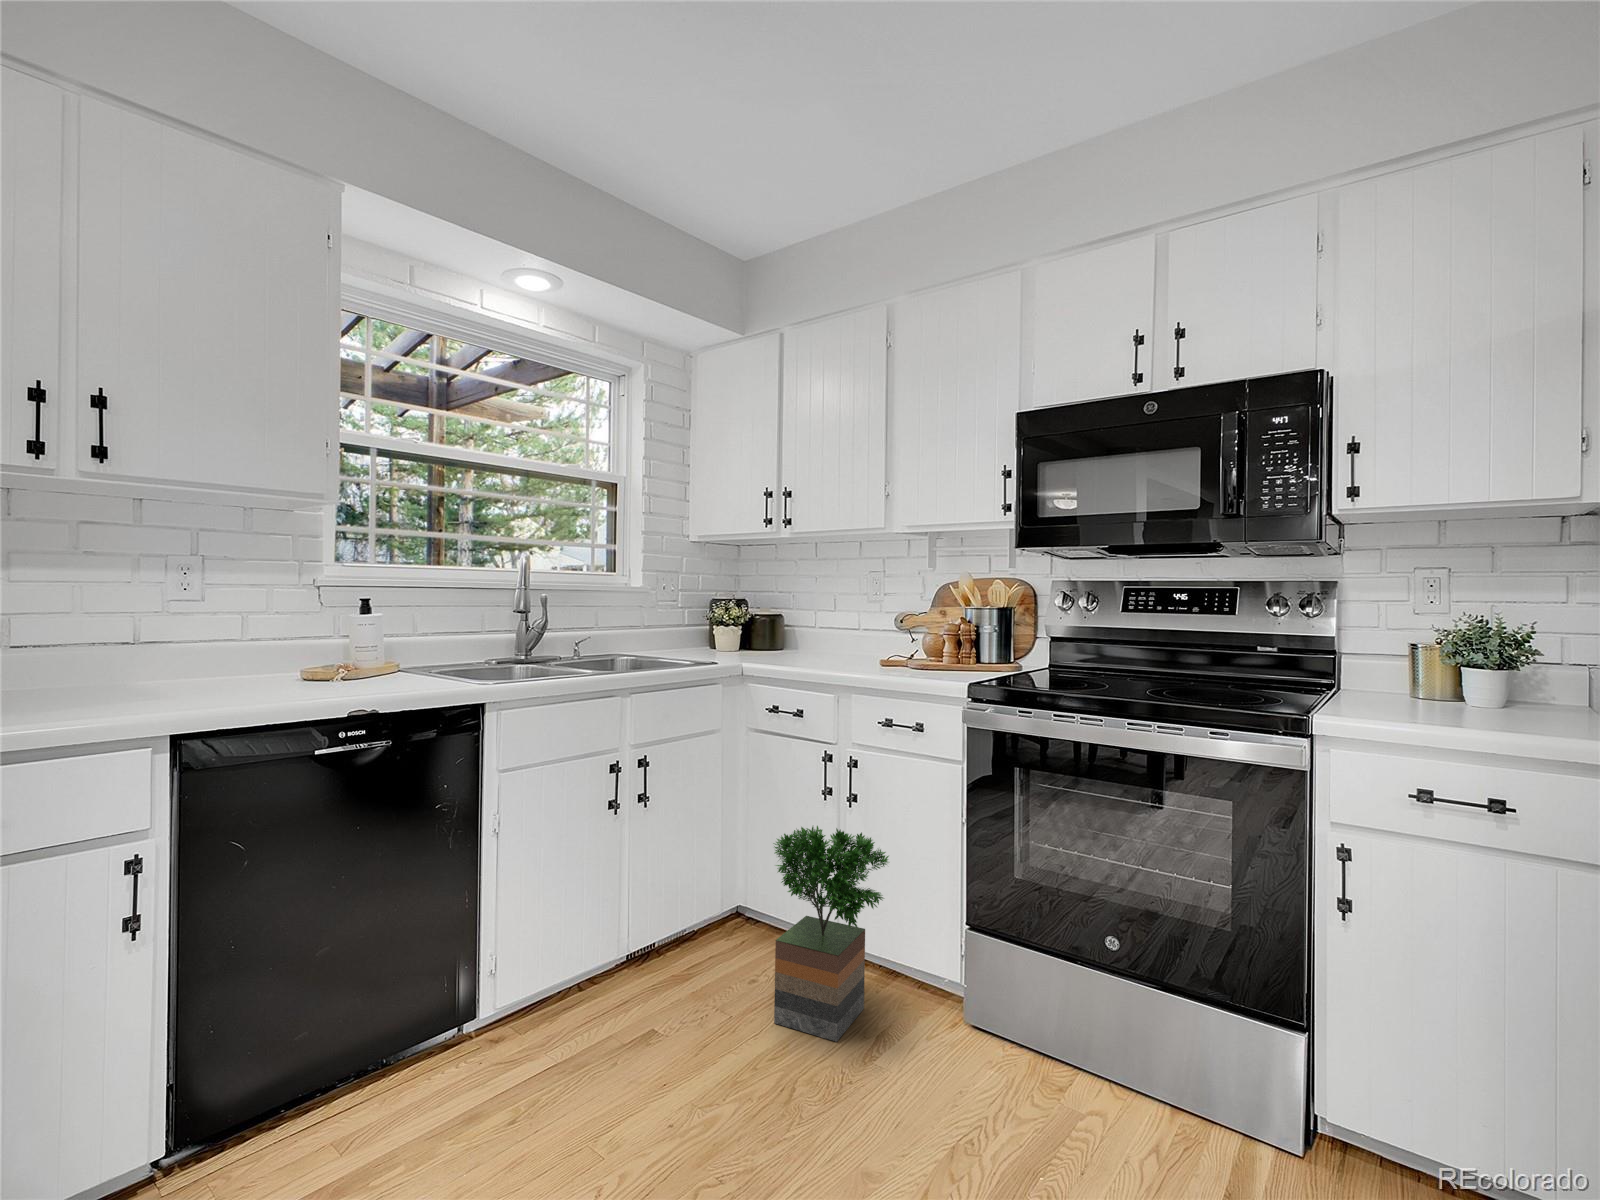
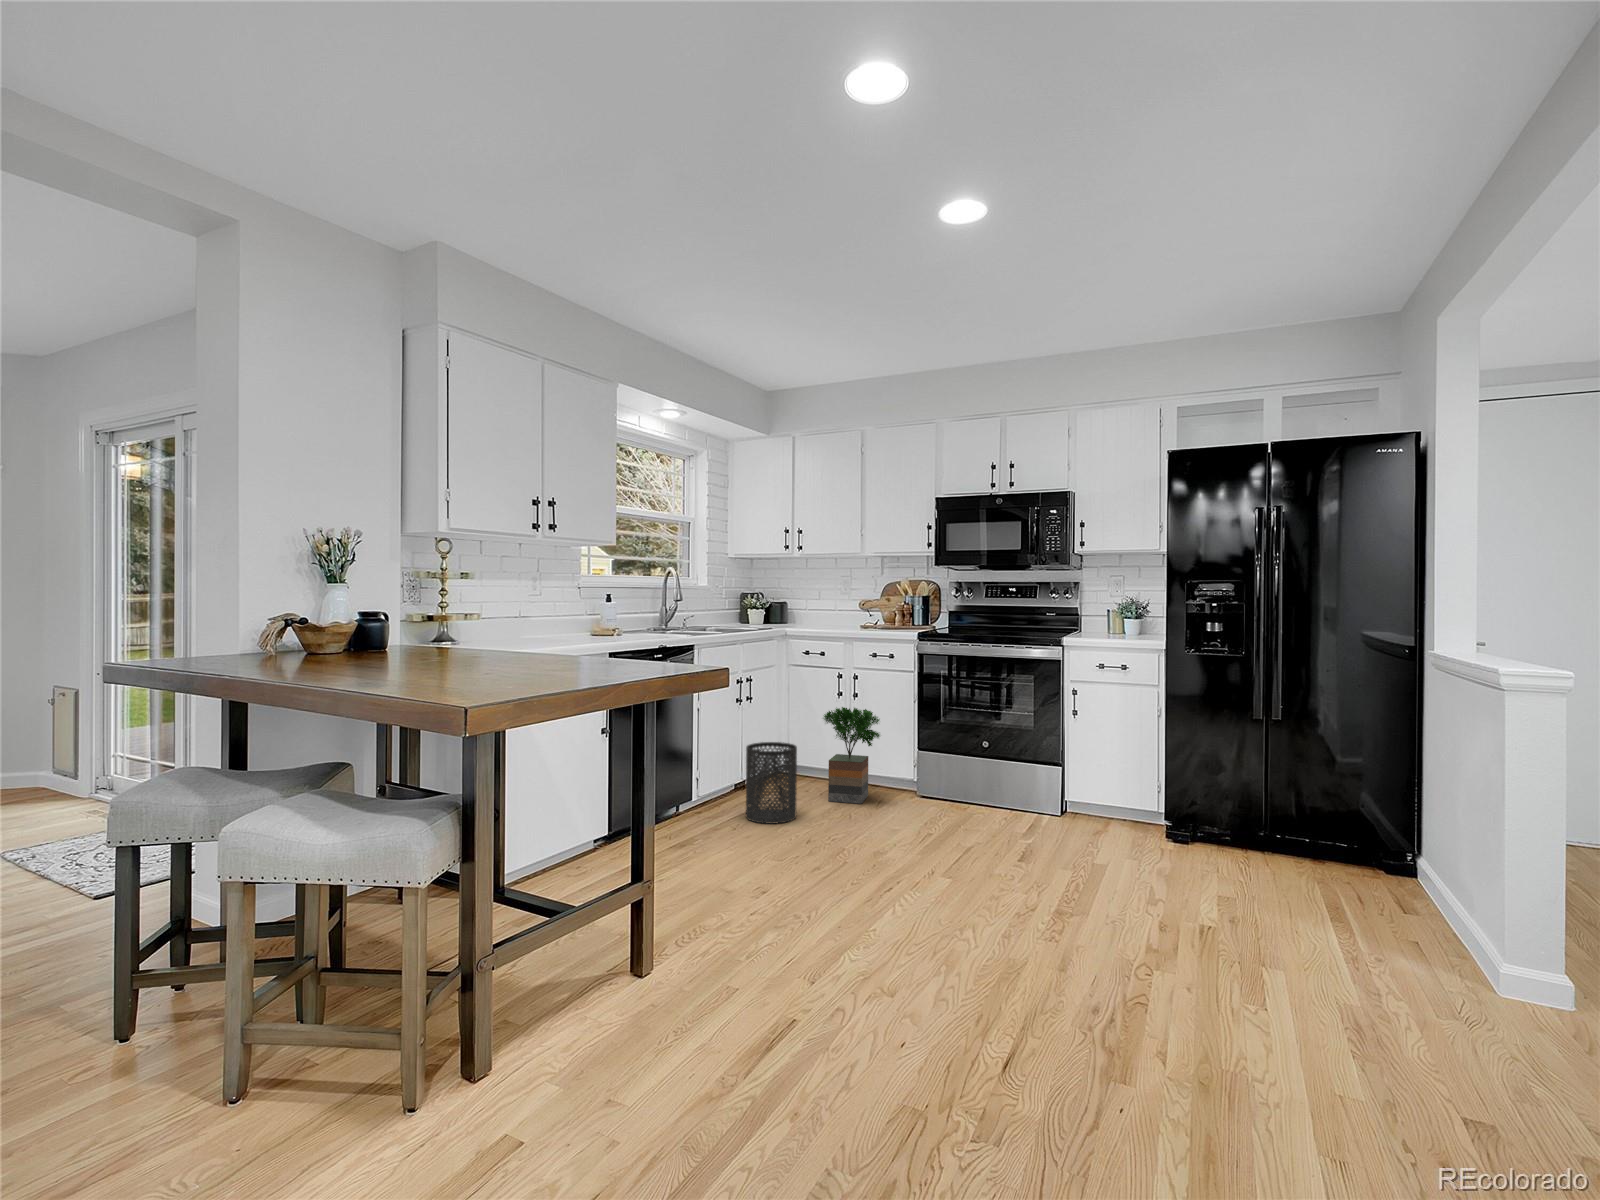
trash can: none [565,906,678,1114] -> present [746,742,797,824]

